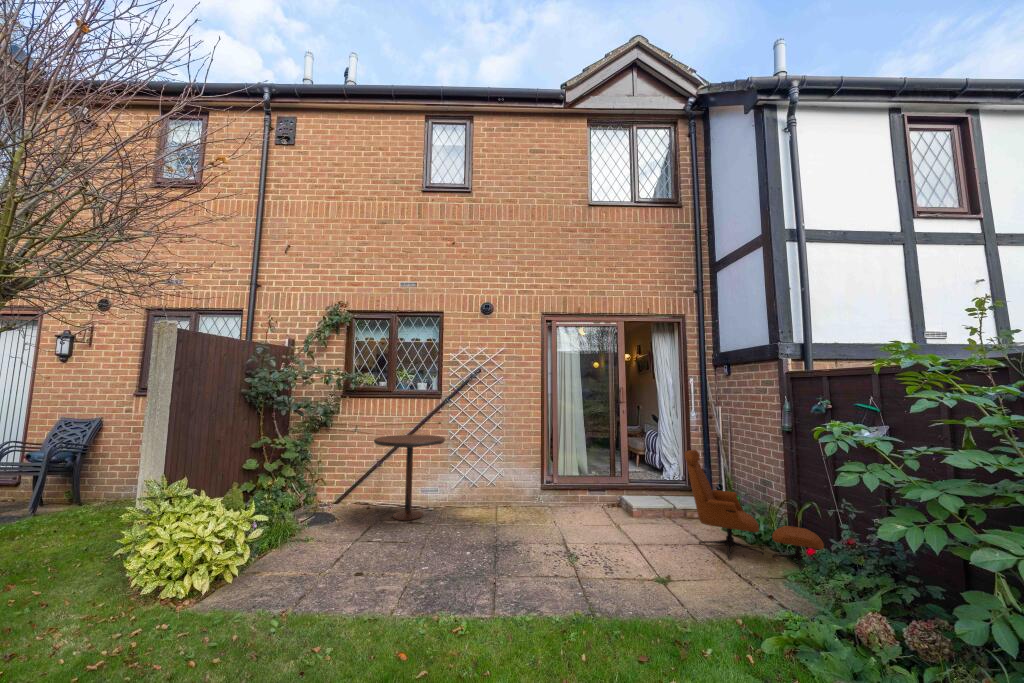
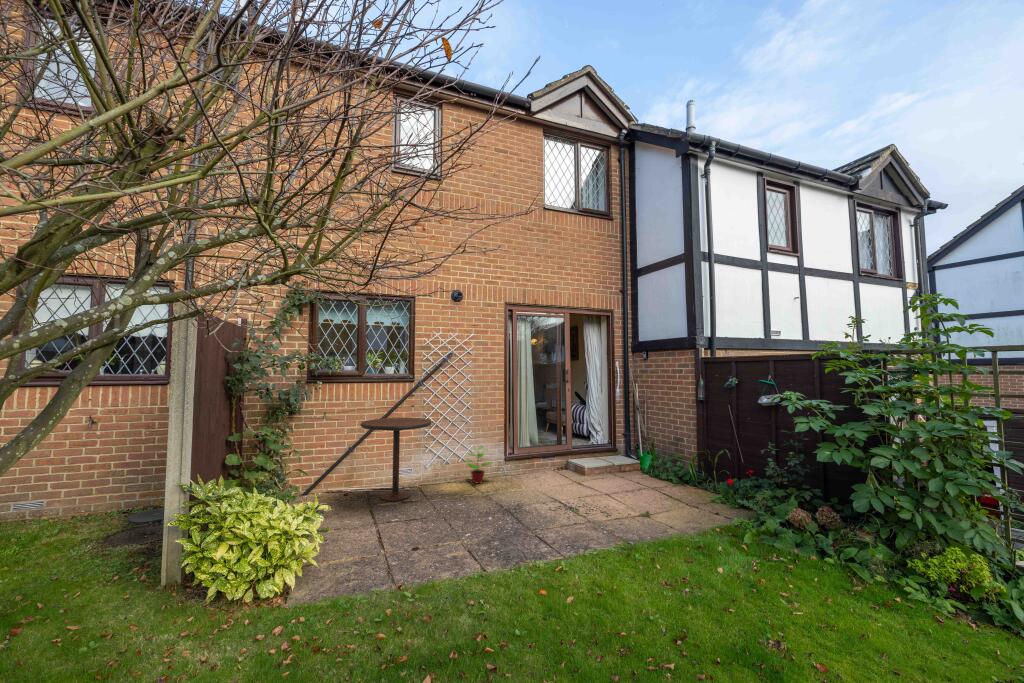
lounge chair: present [685,450,824,570] -> none [636,418,729,497]
potted plant: none [488,469,521,512] -> present [467,447,491,484]

